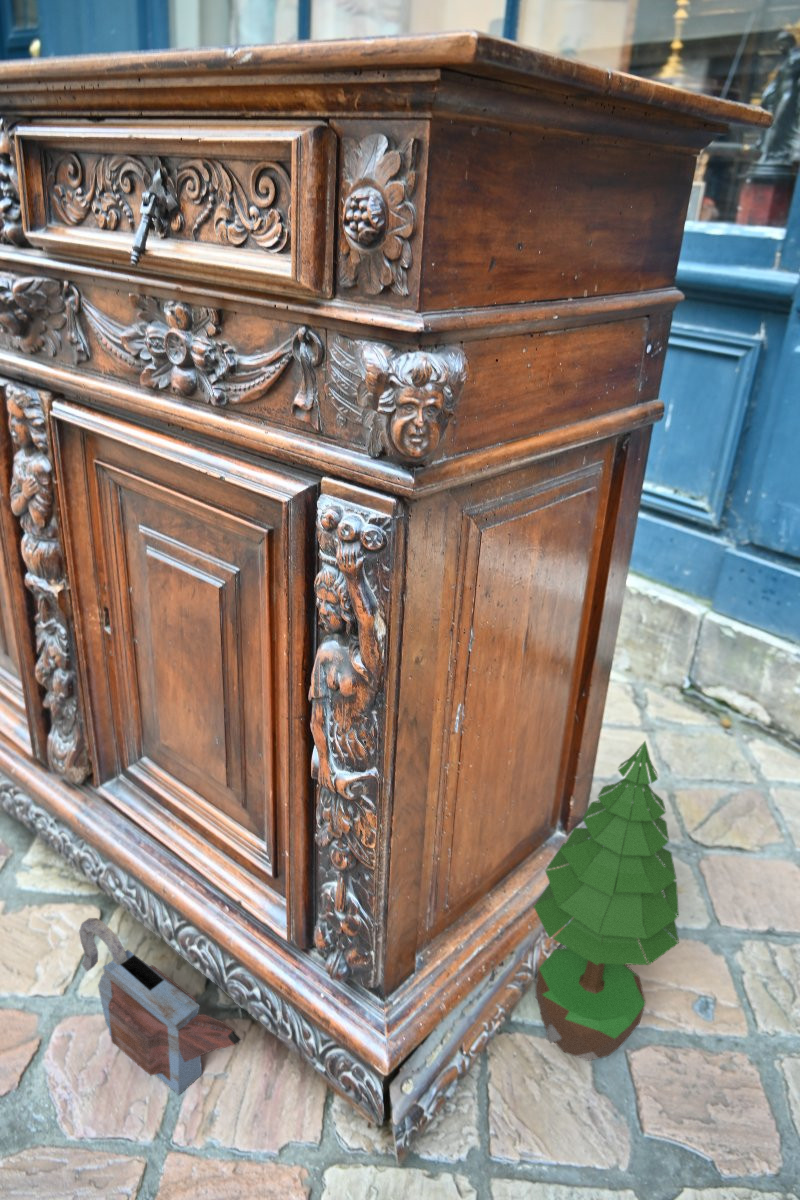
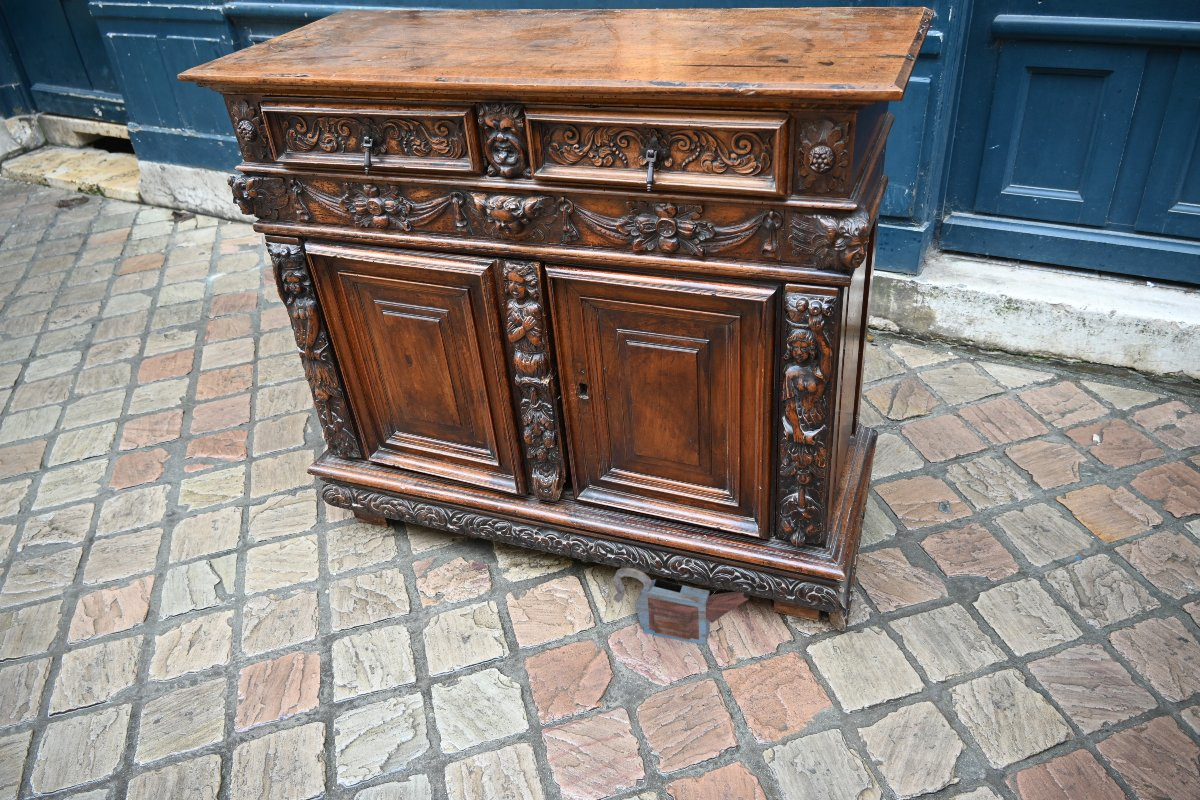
potted tree: present [533,742,679,1060] -> none [863,368,948,552]

